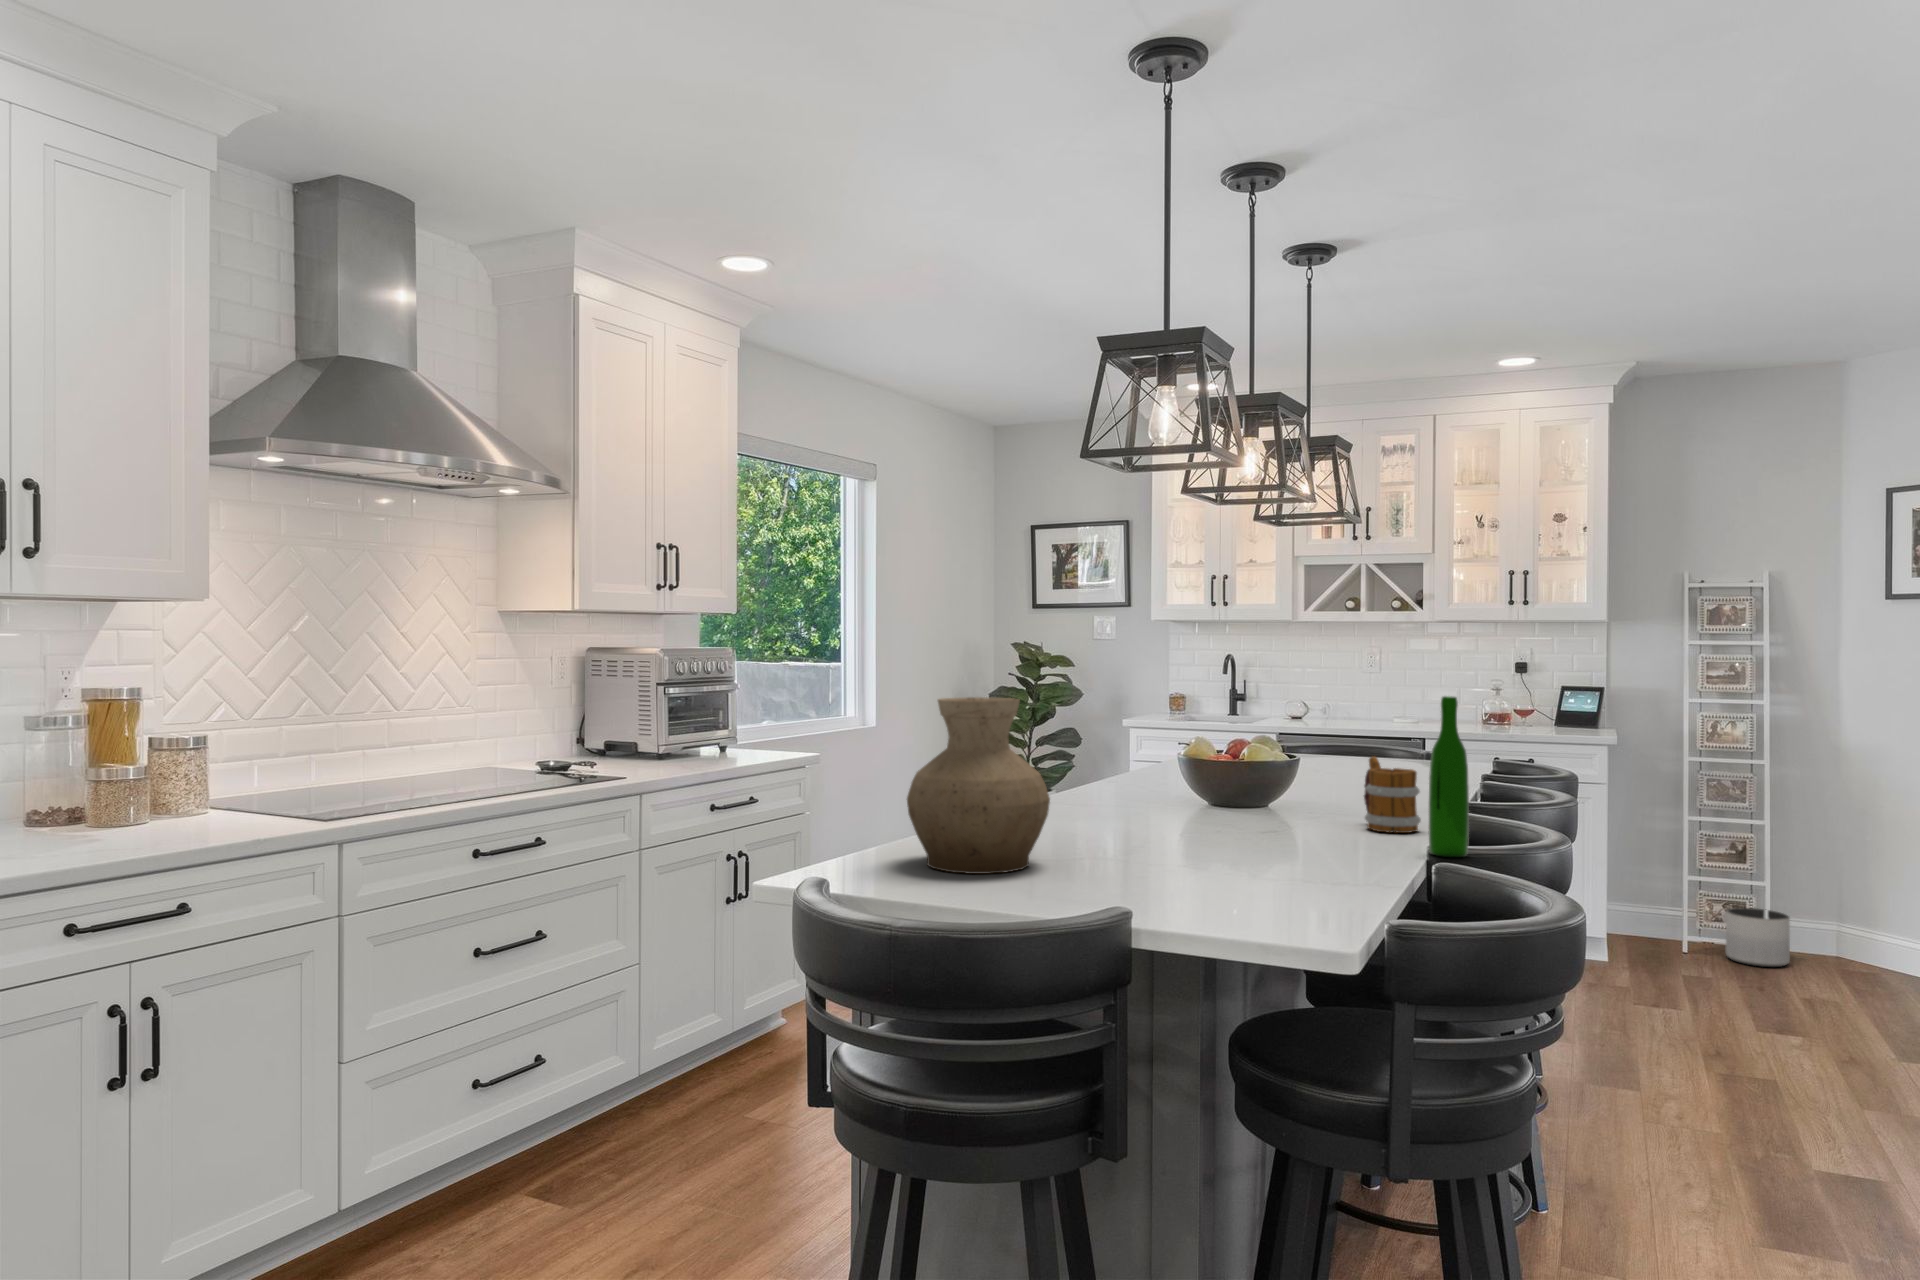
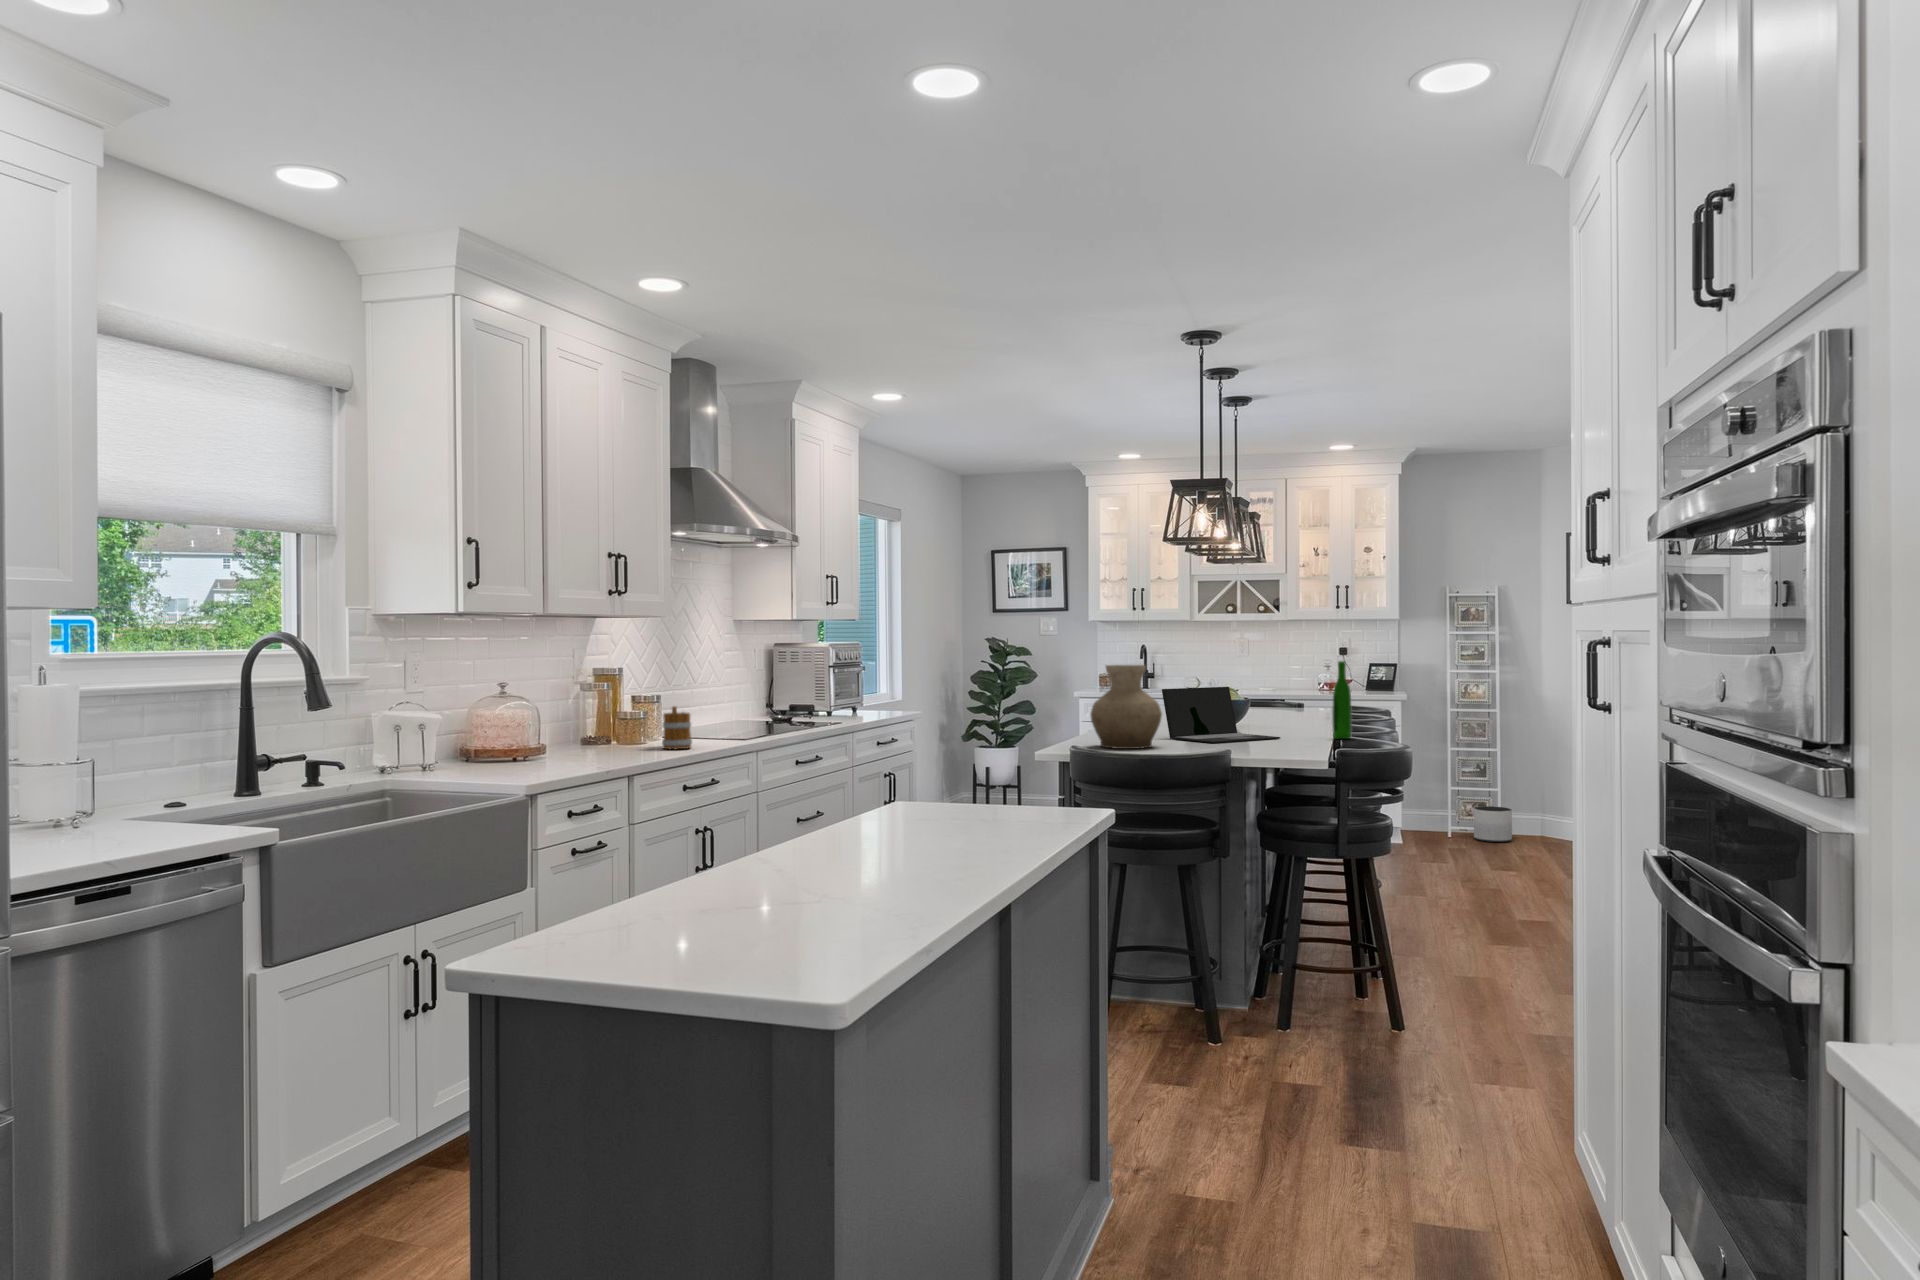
laptop: none [1092,738,1321,860] -> present [1162,687,1280,743]
mug: present [1364,756,1421,833] -> present [662,706,692,749]

